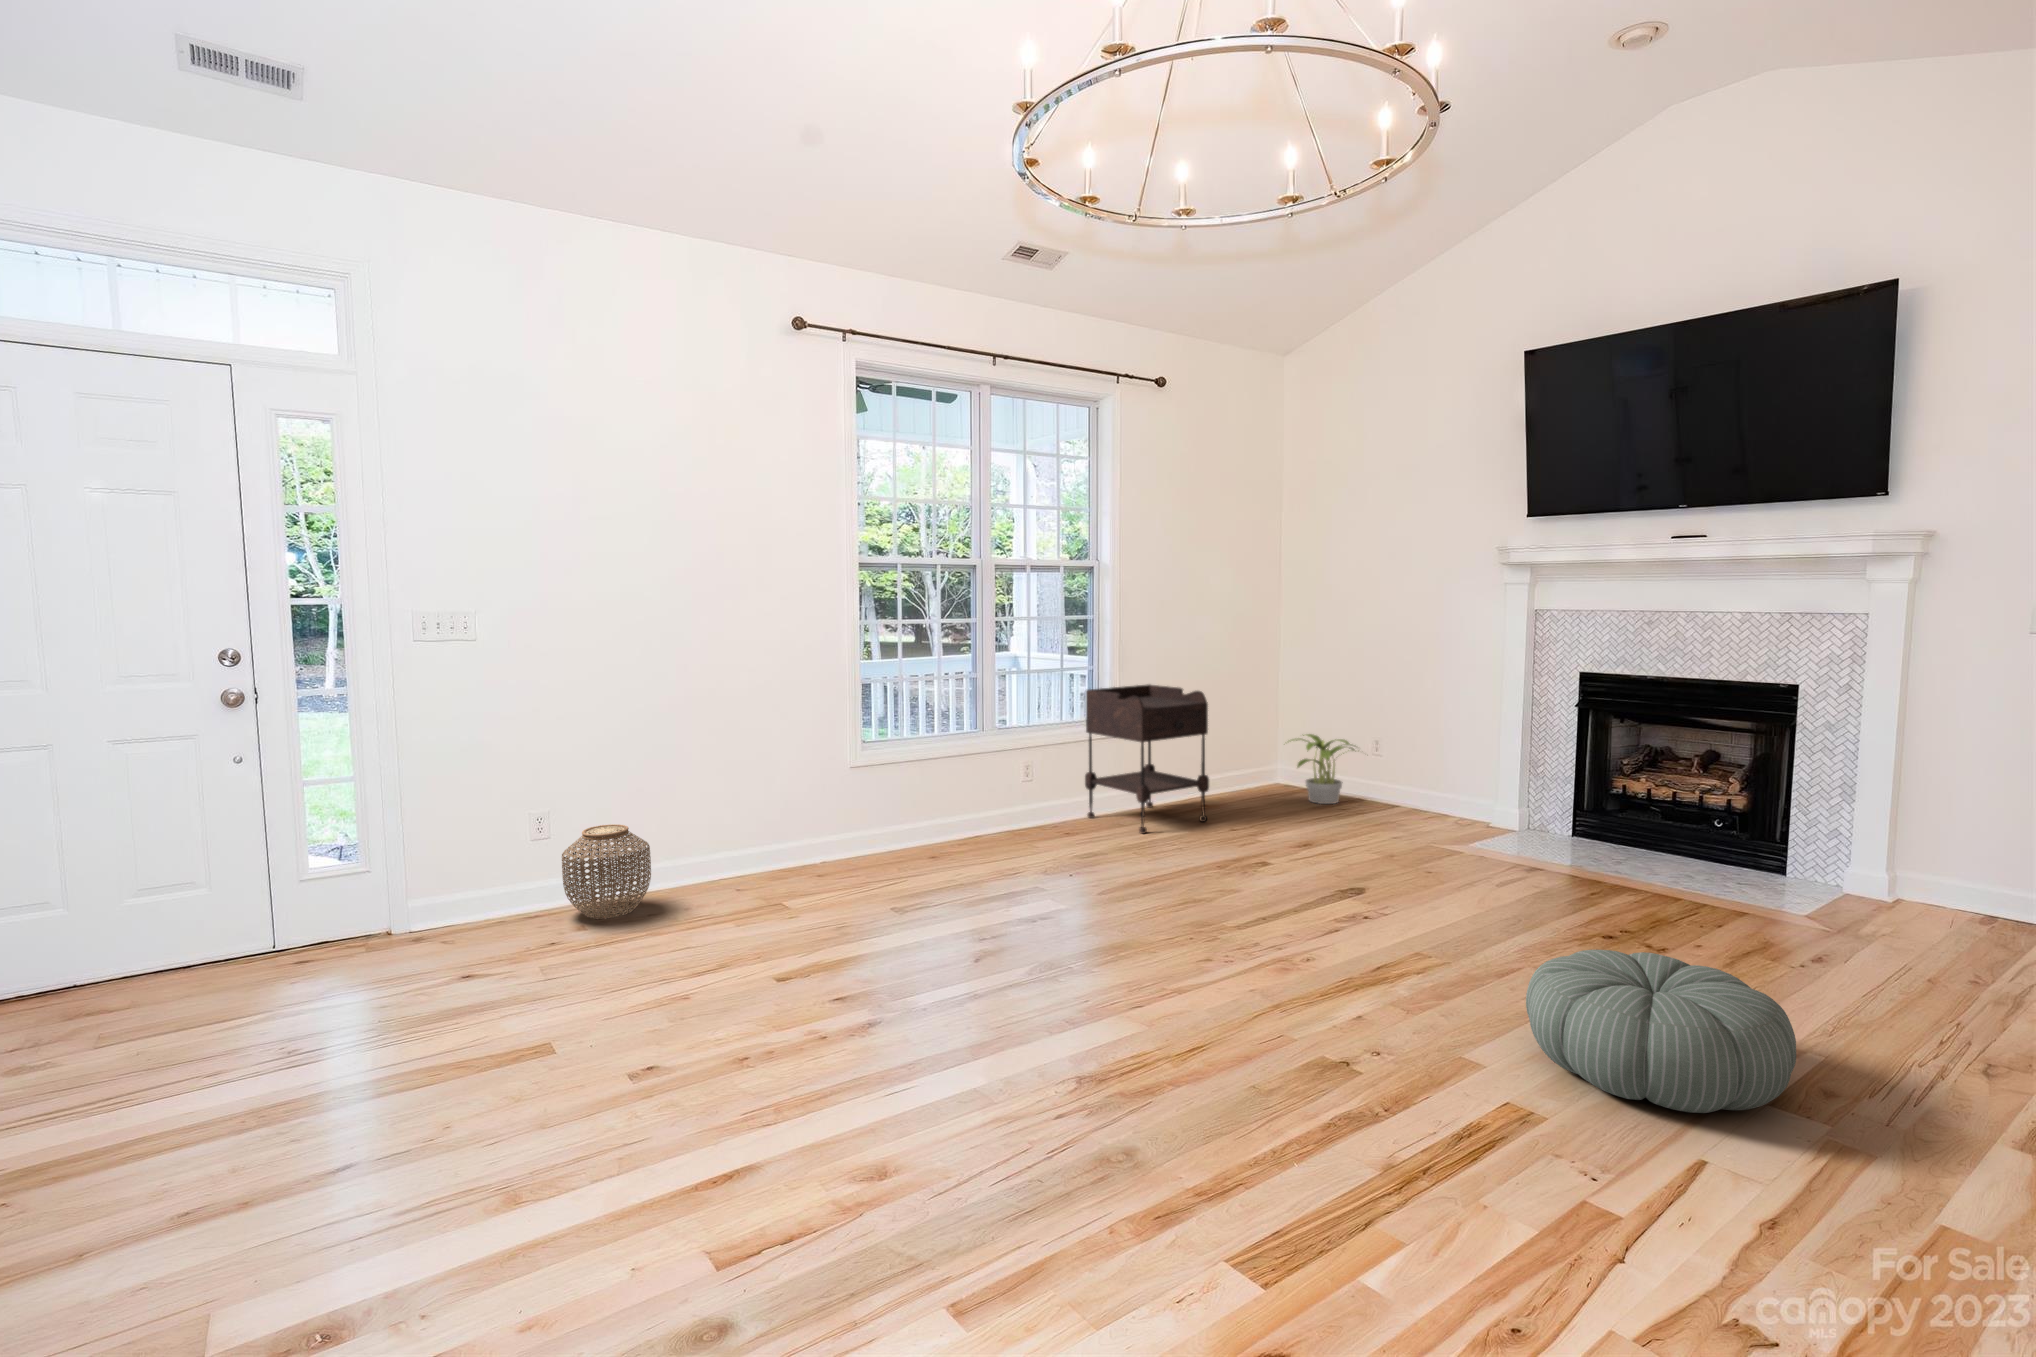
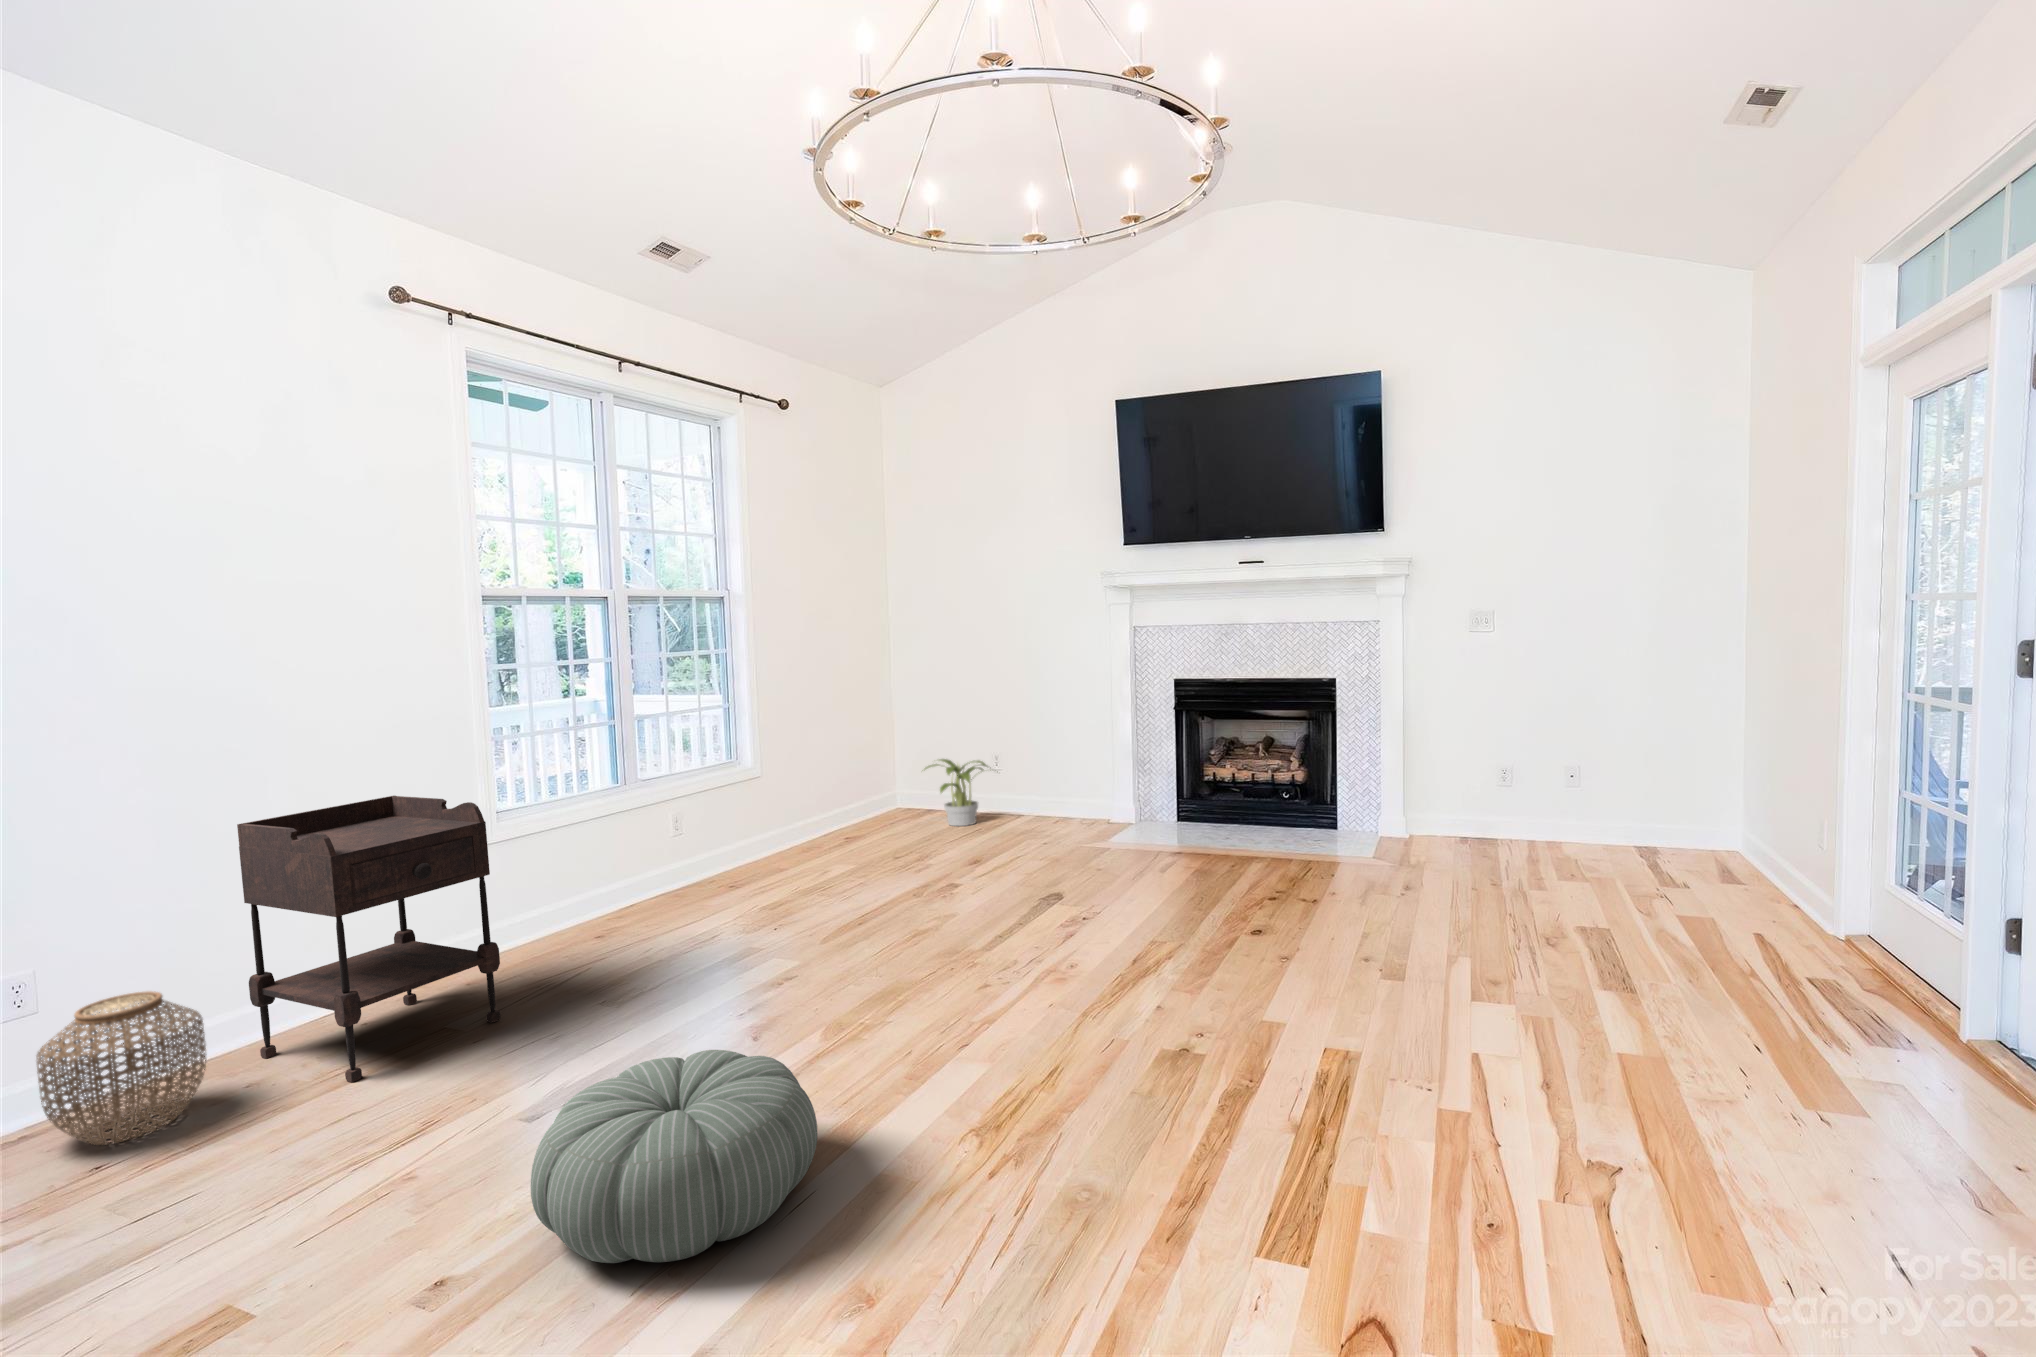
side table: present [1085,684,1209,834] -> present [237,796,500,1082]
pouf: present [1526,950,1796,1113] -> present [531,1050,817,1263]

